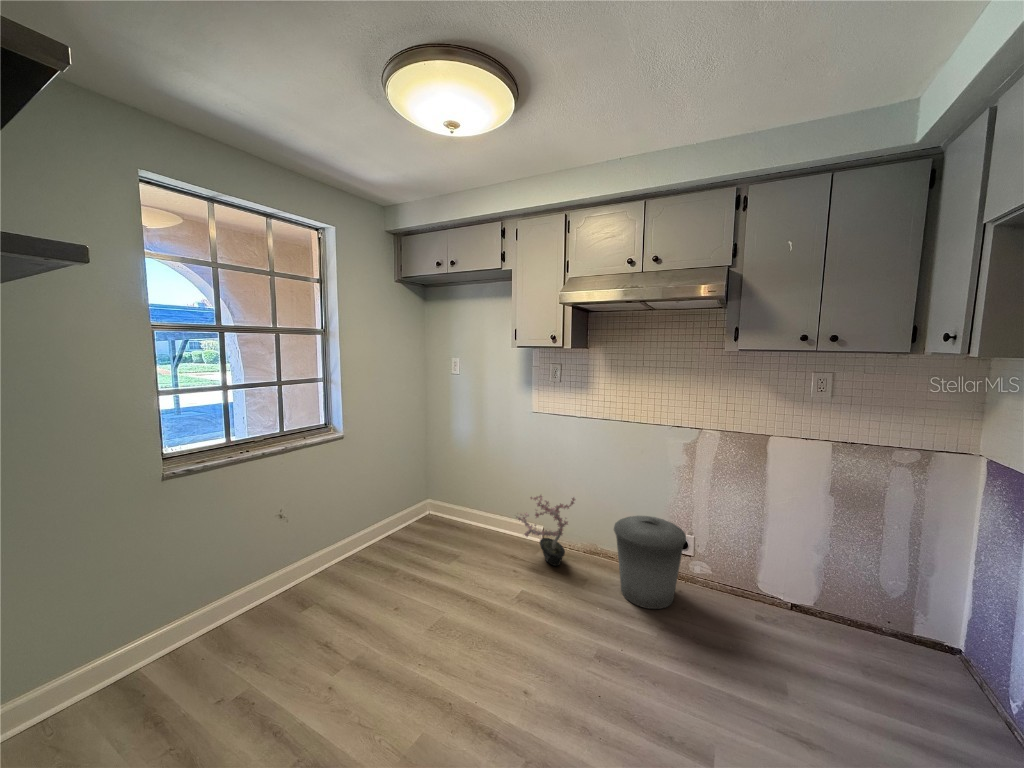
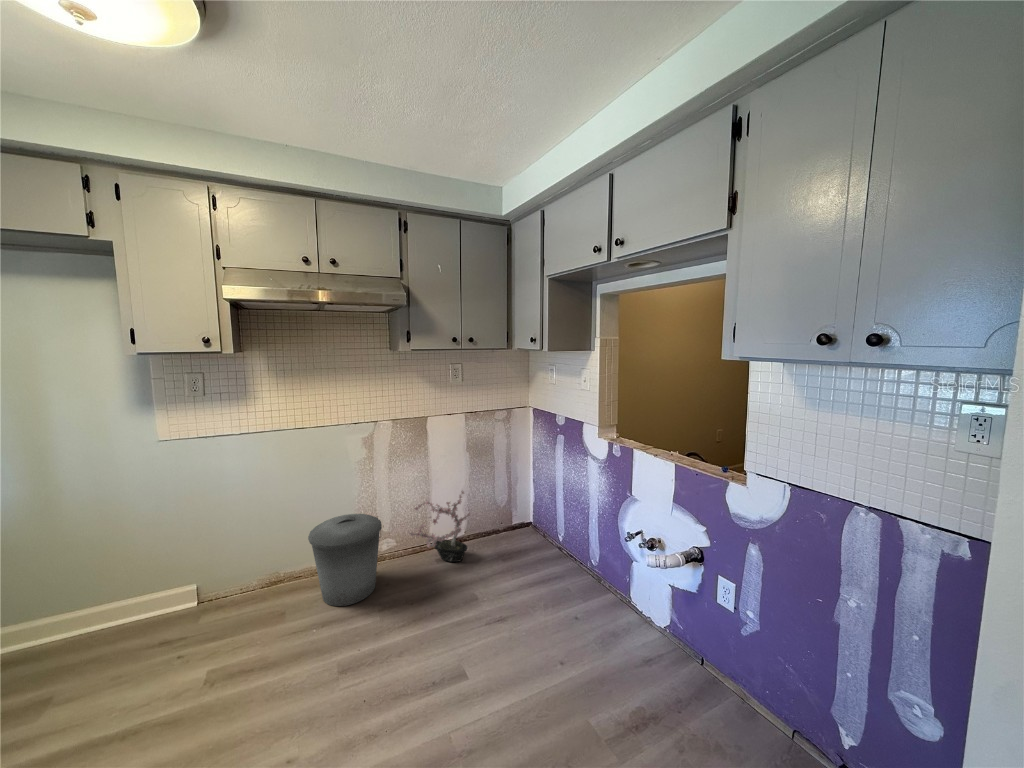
potted plant: present [516,495,575,566] -> present [408,491,470,562]

